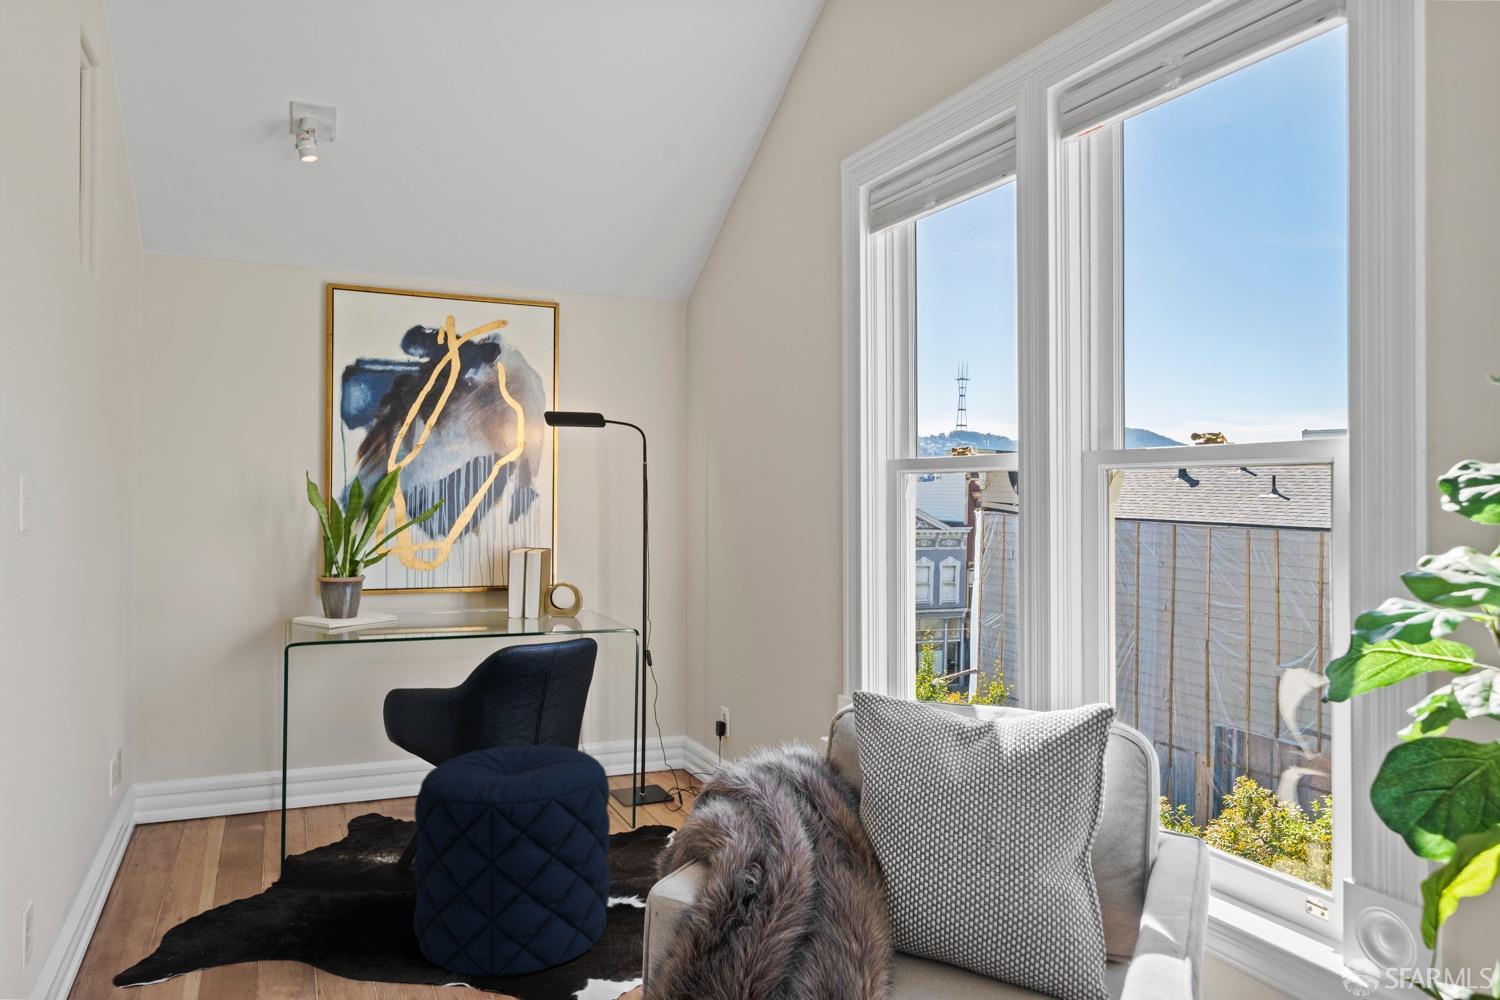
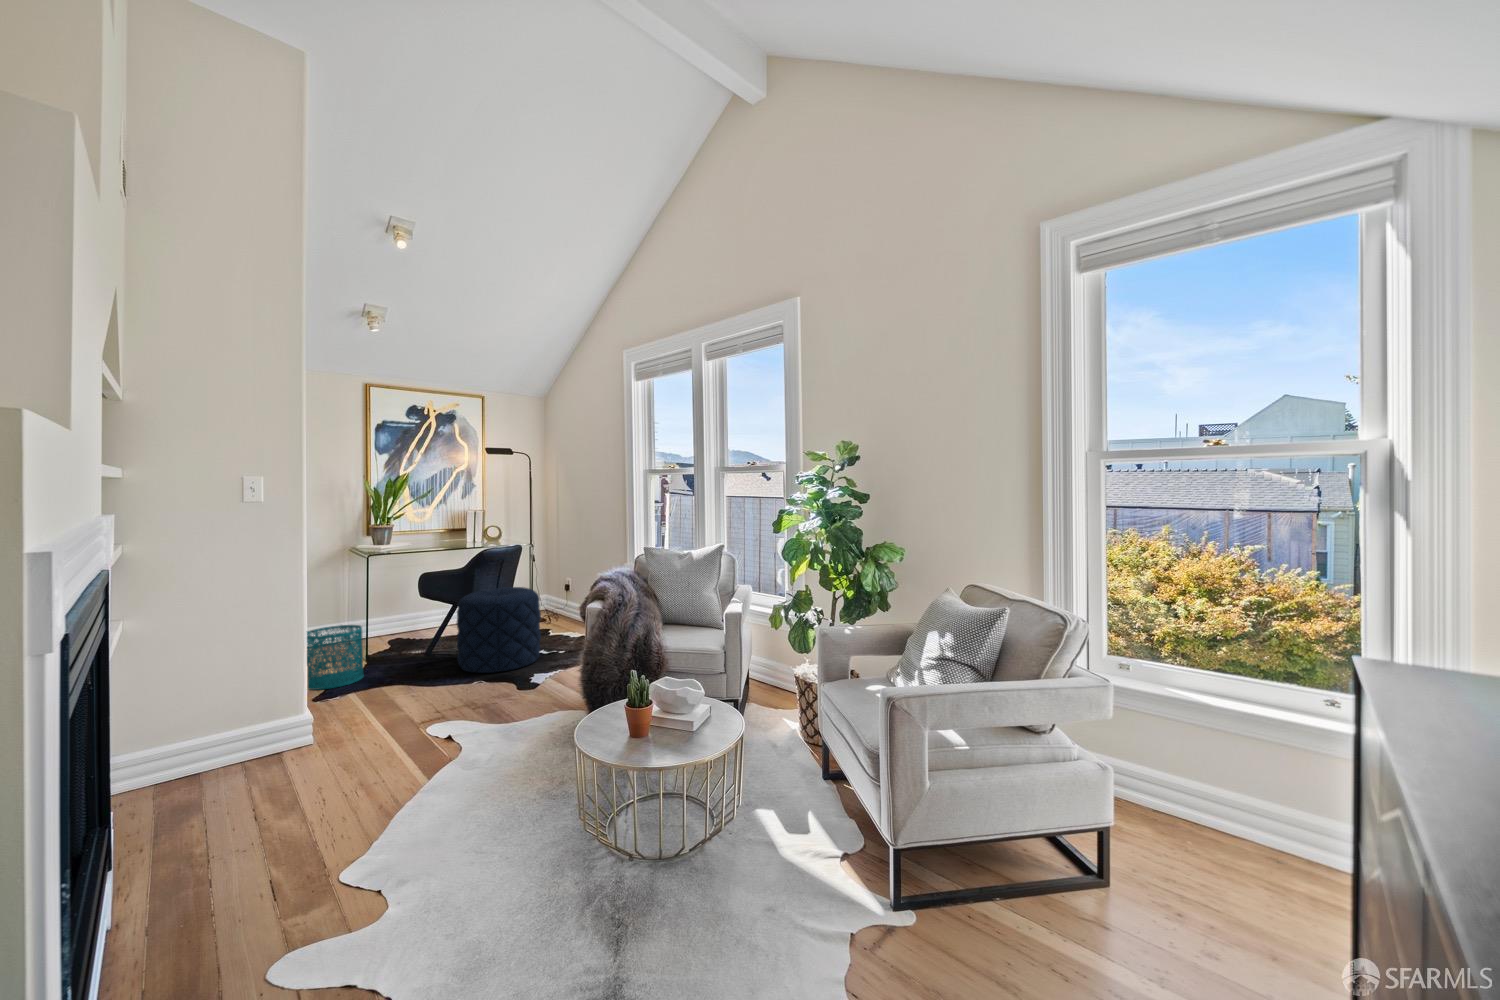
wastebasket: none [102,807,229,965] -> present [307,625,363,690]

